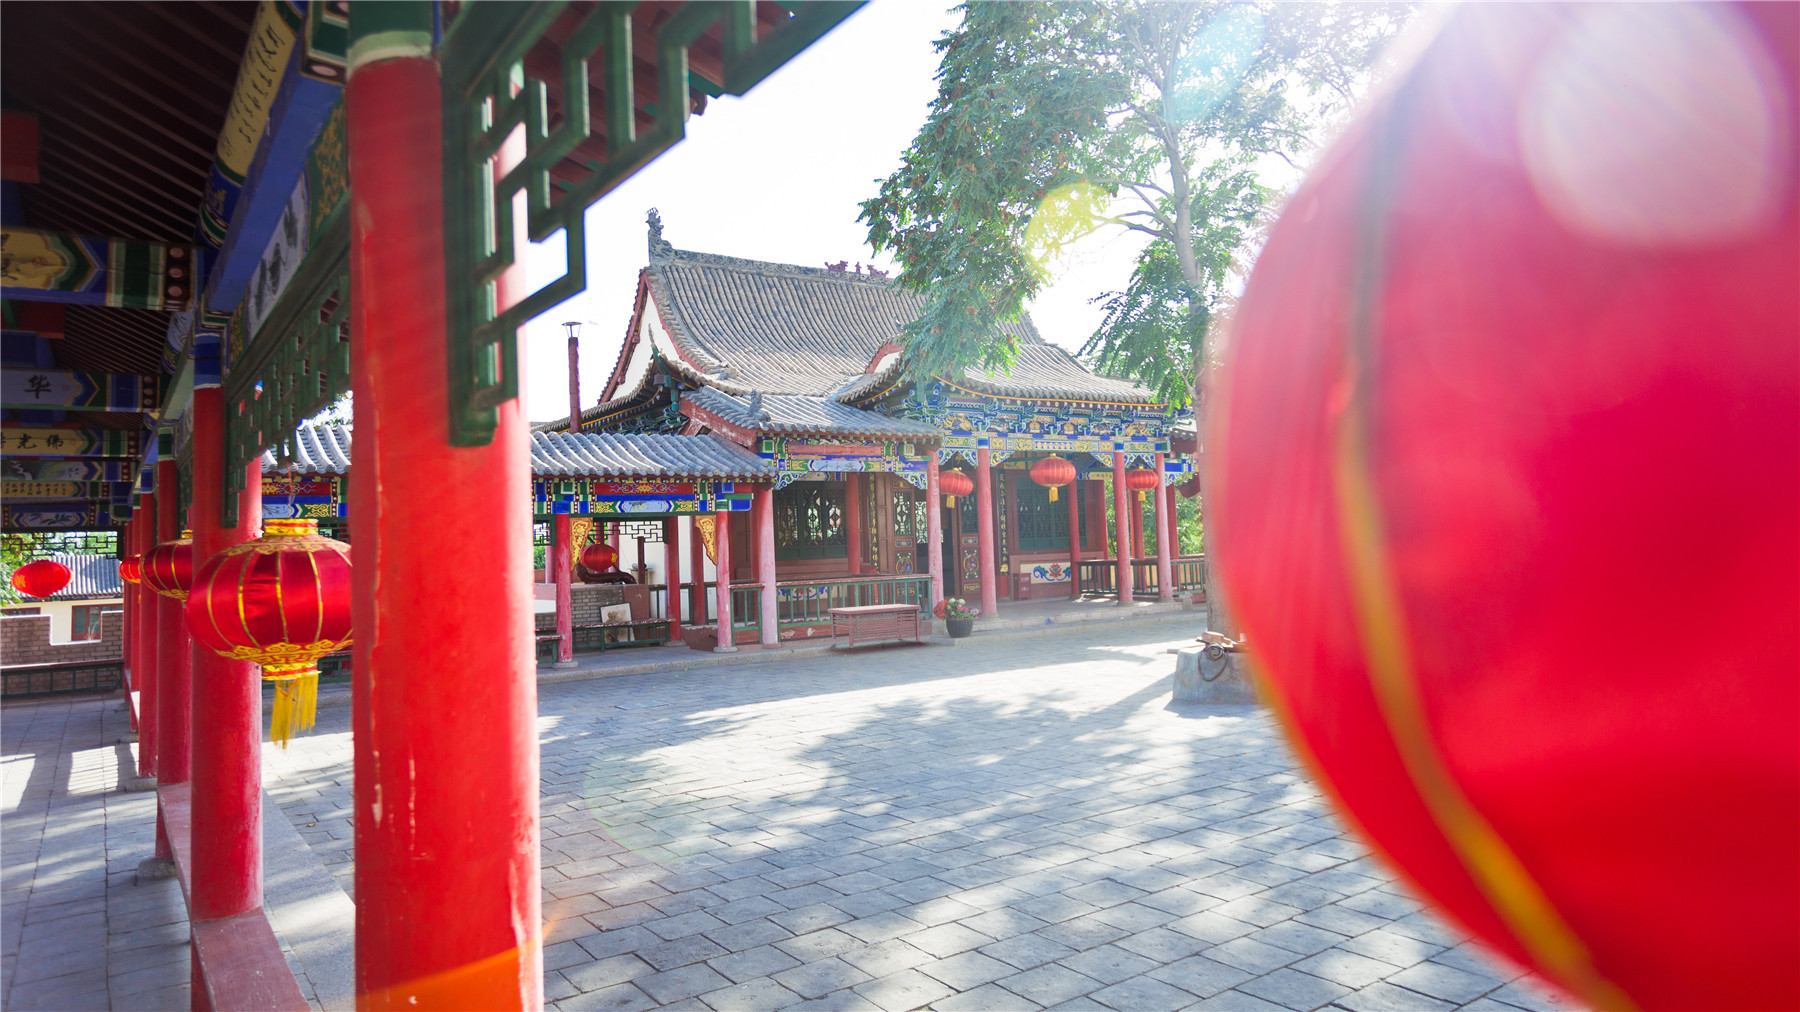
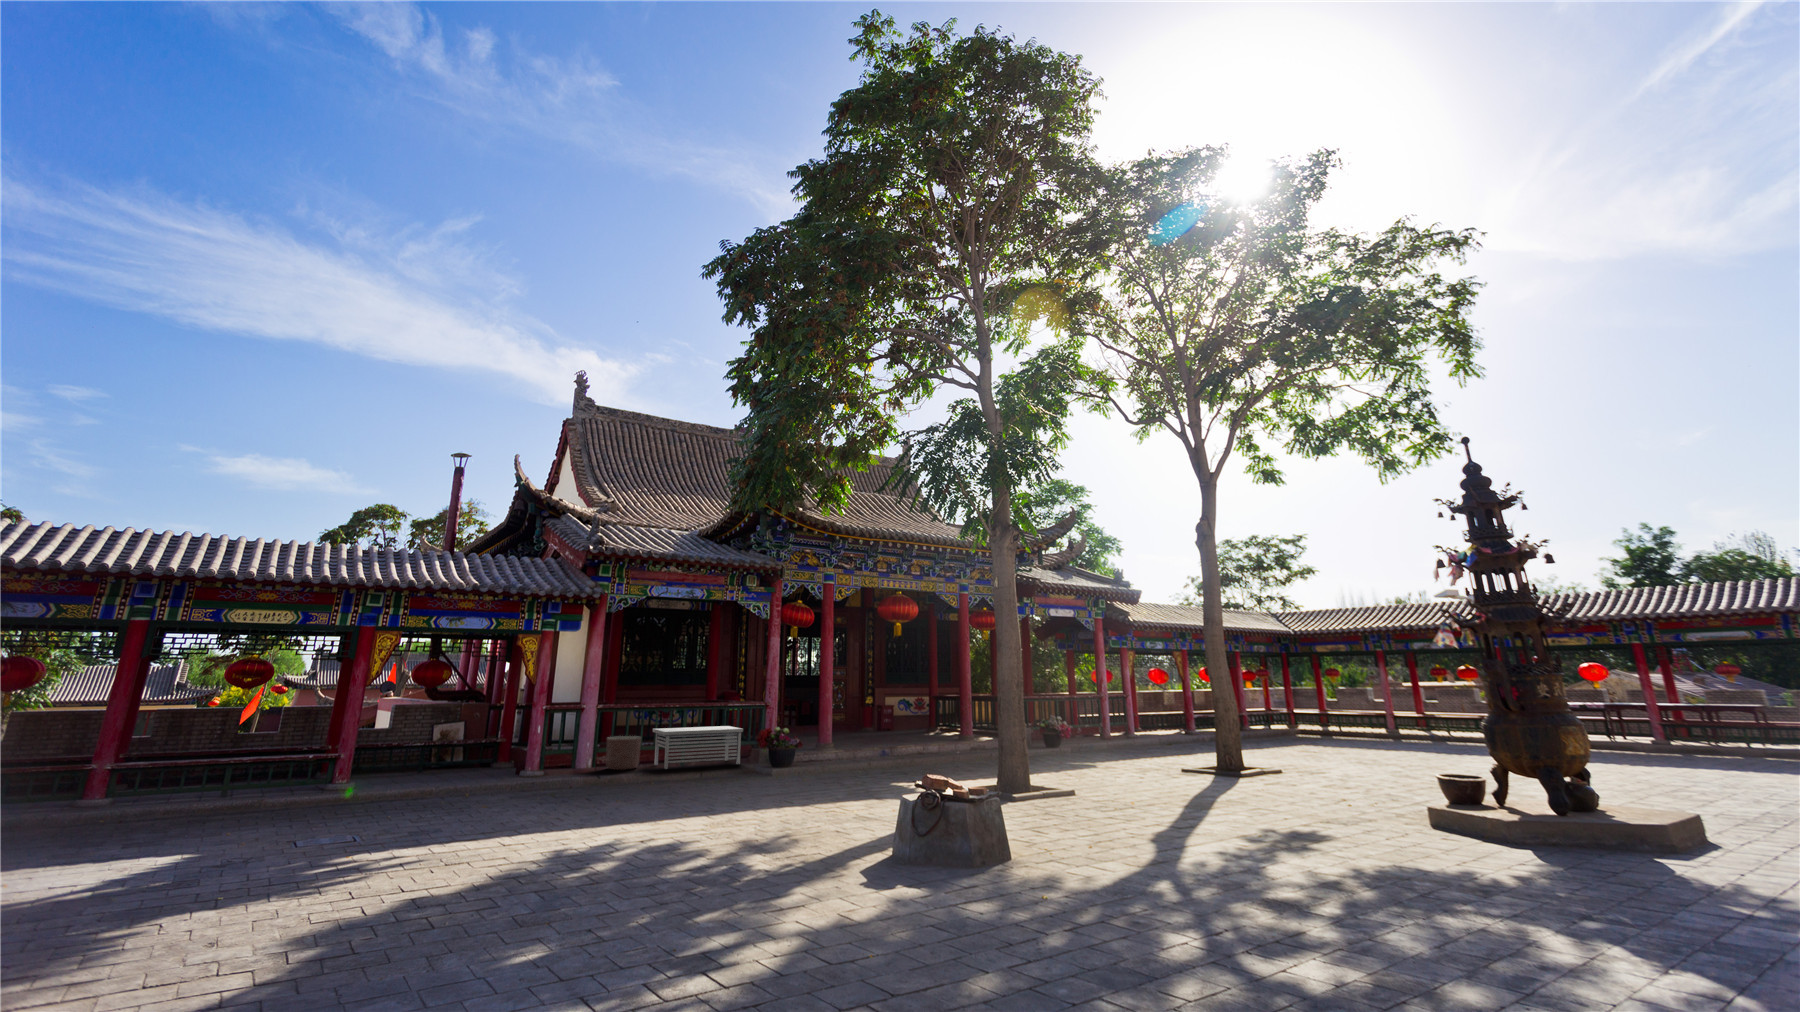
planter: none [787,617,821,651] -> present [606,736,641,770]

